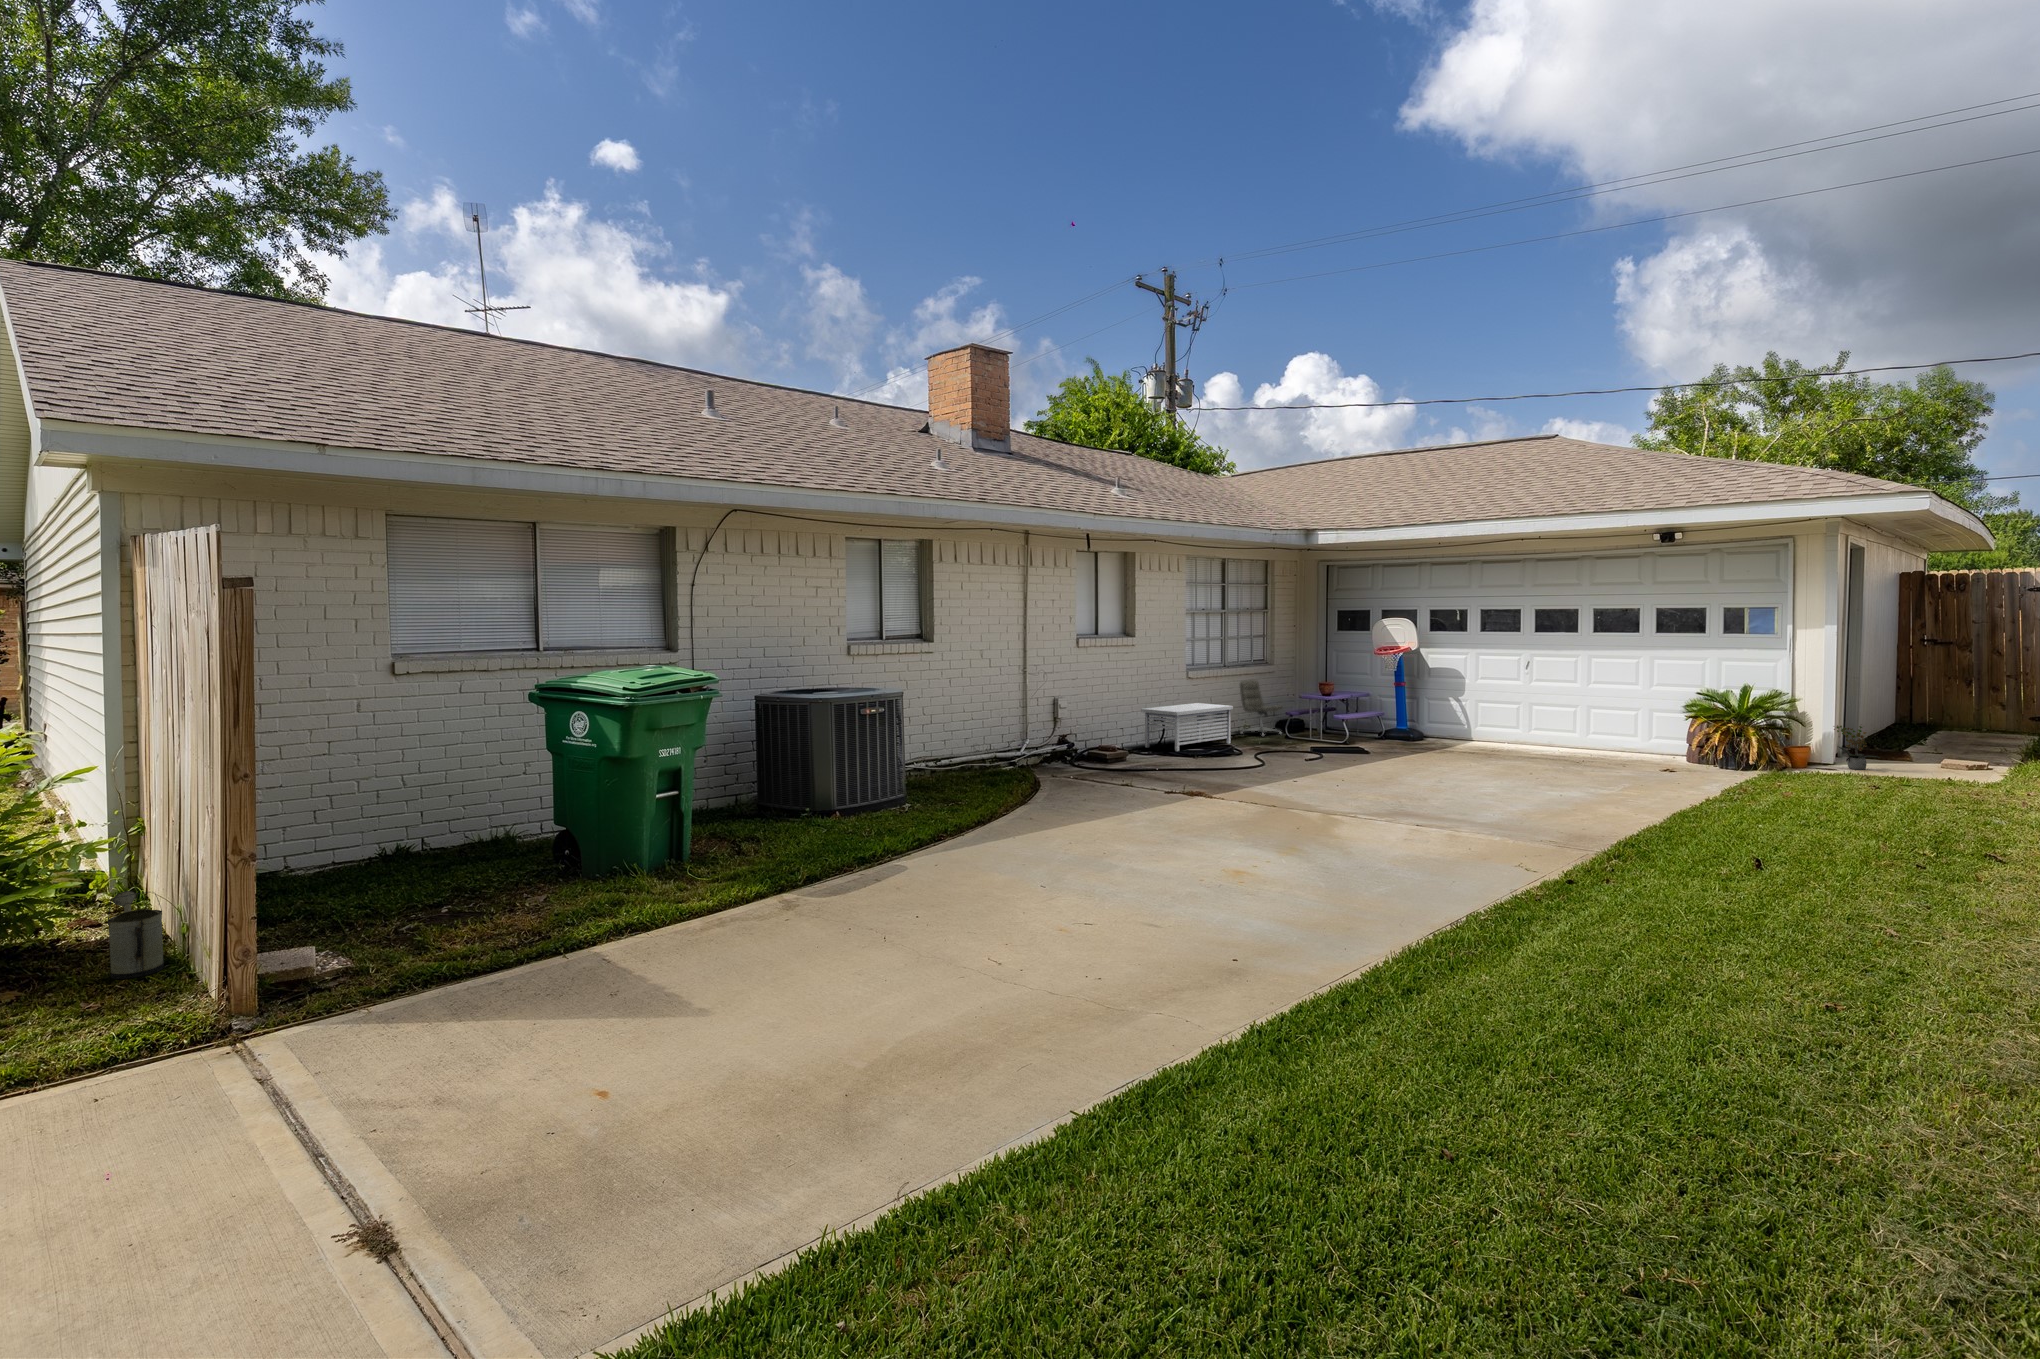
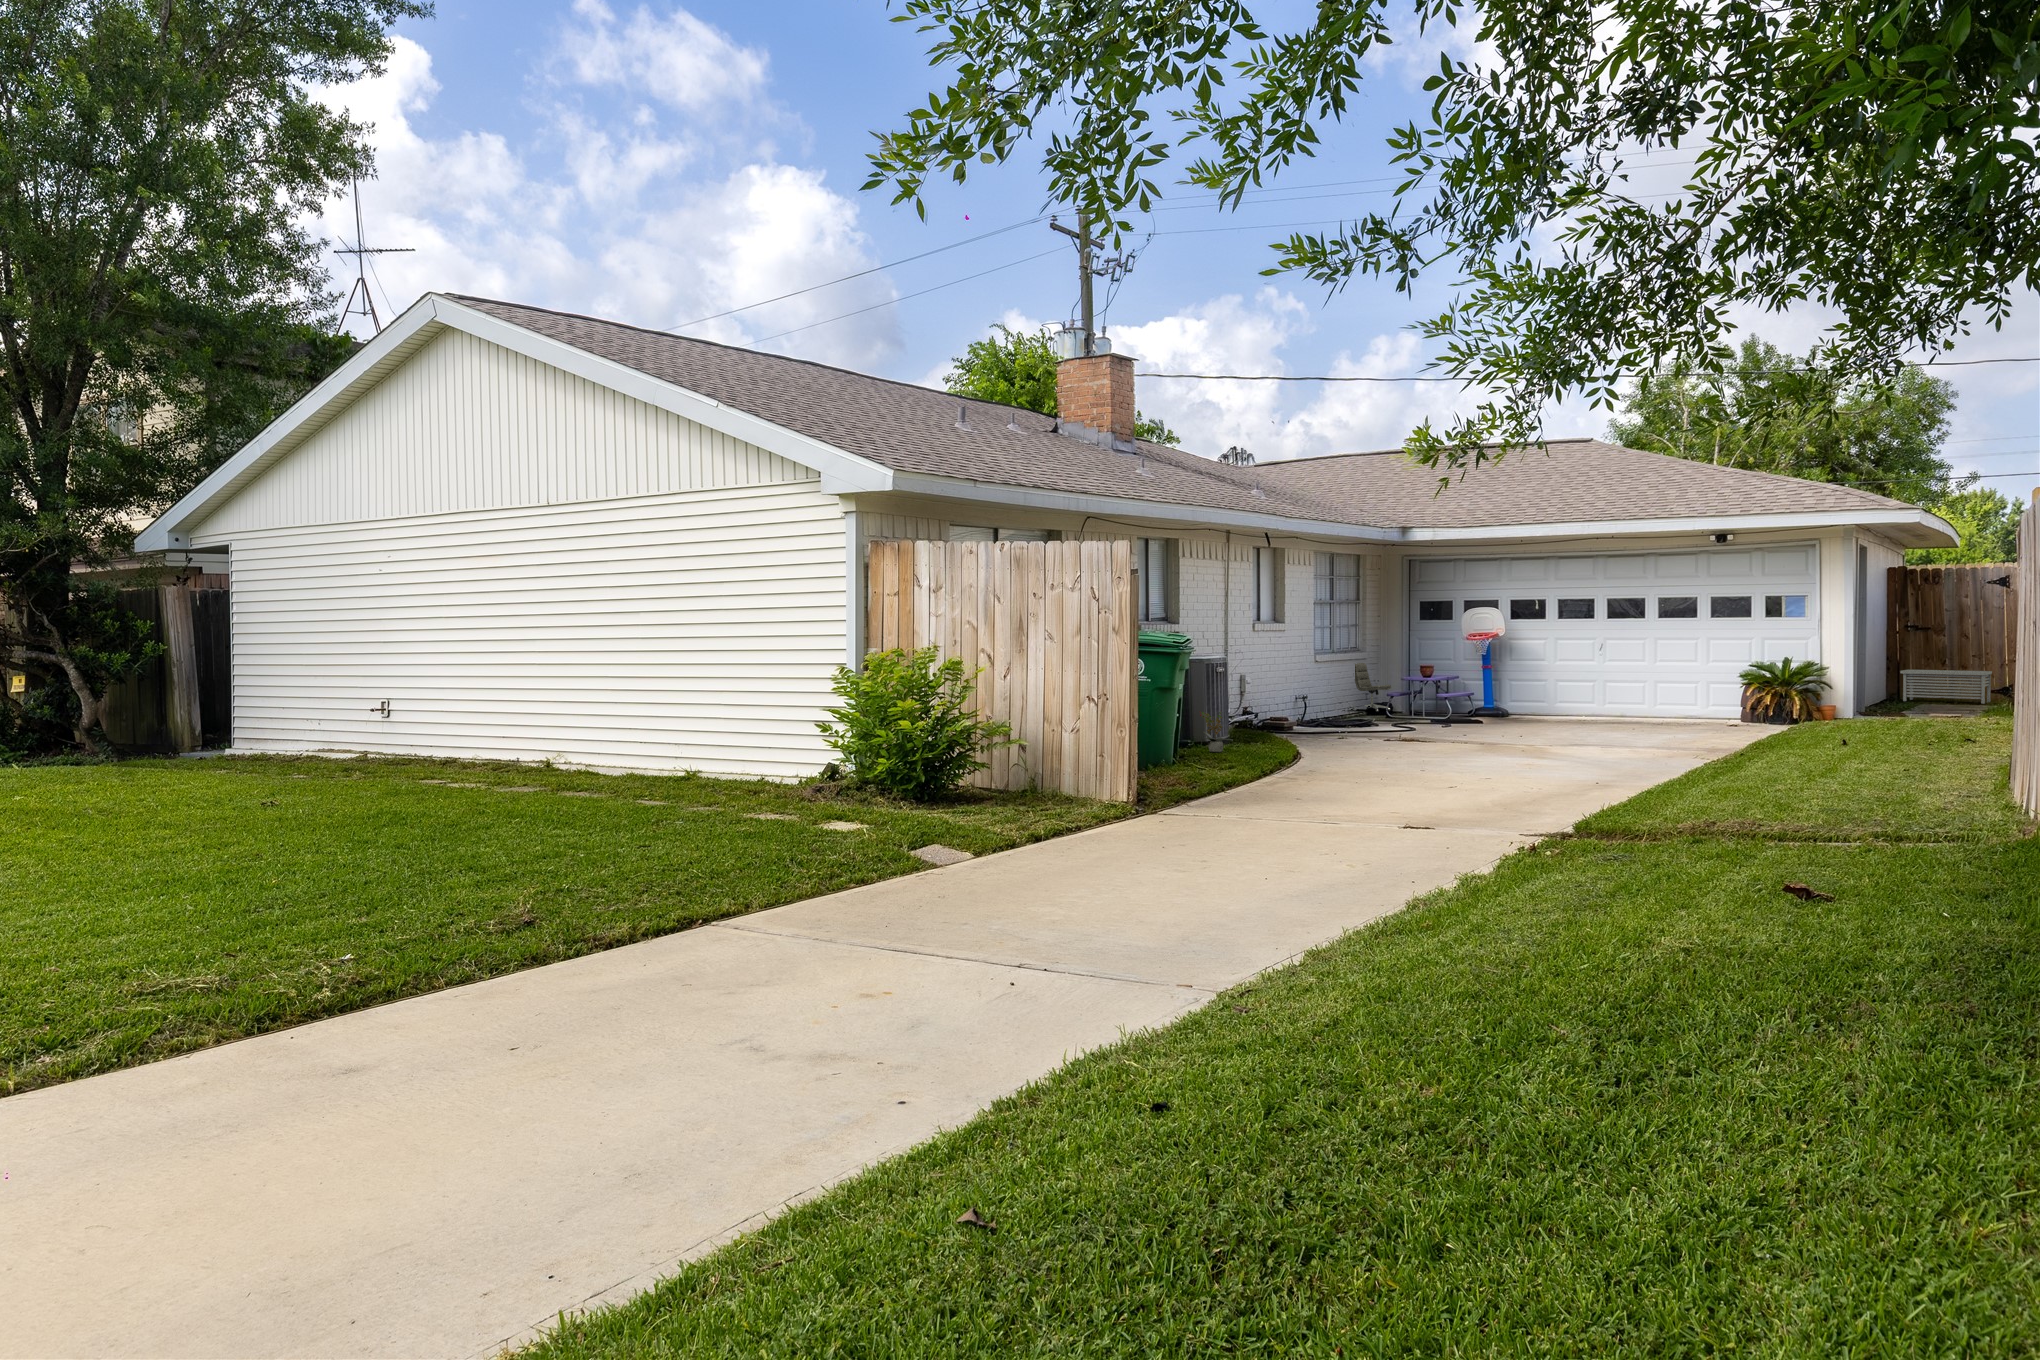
storage bench: present [1141,703,1233,751] -> present [1900,670,1992,704]
potted plant: present [1834,725,1877,770] -> present [1200,712,1231,752]
watering can: present [108,891,164,979] -> none [957,752,1002,799]

